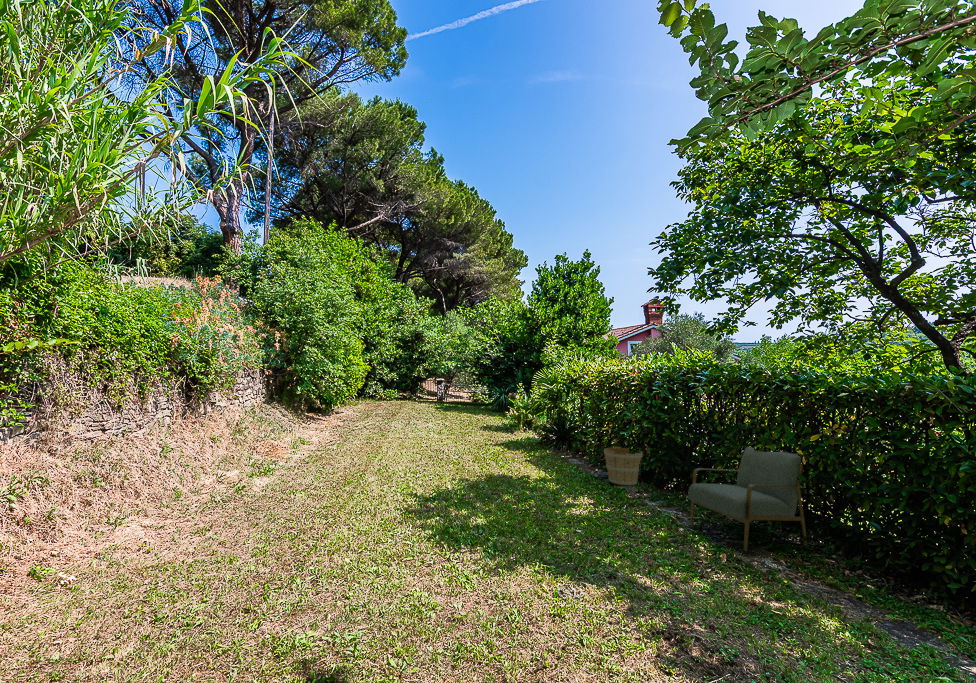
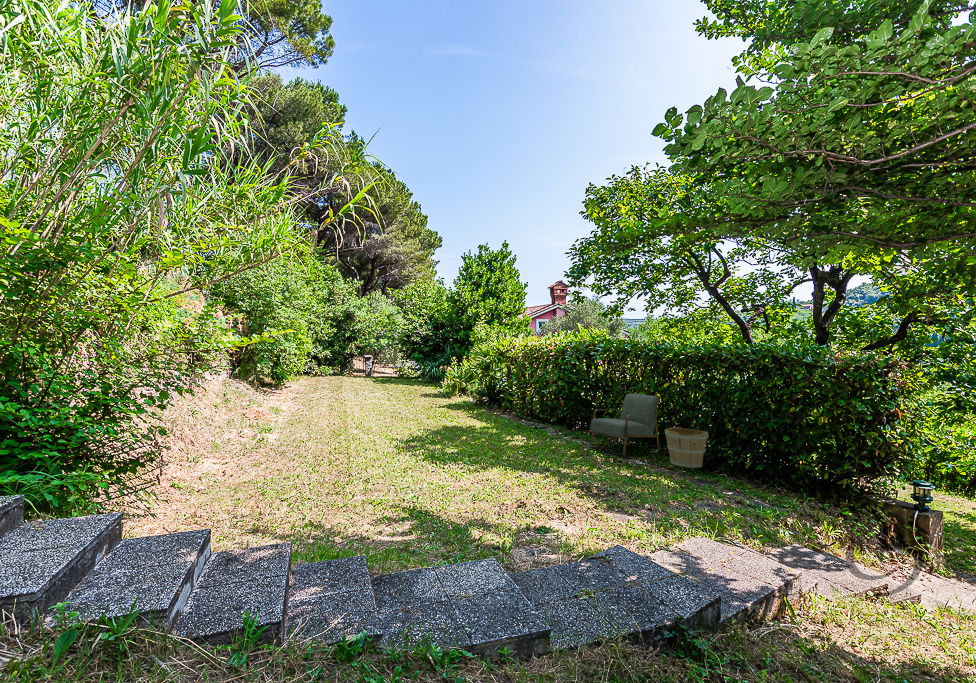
wooden bucket: present [604,447,643,485] -> present [665,427,708,468]

